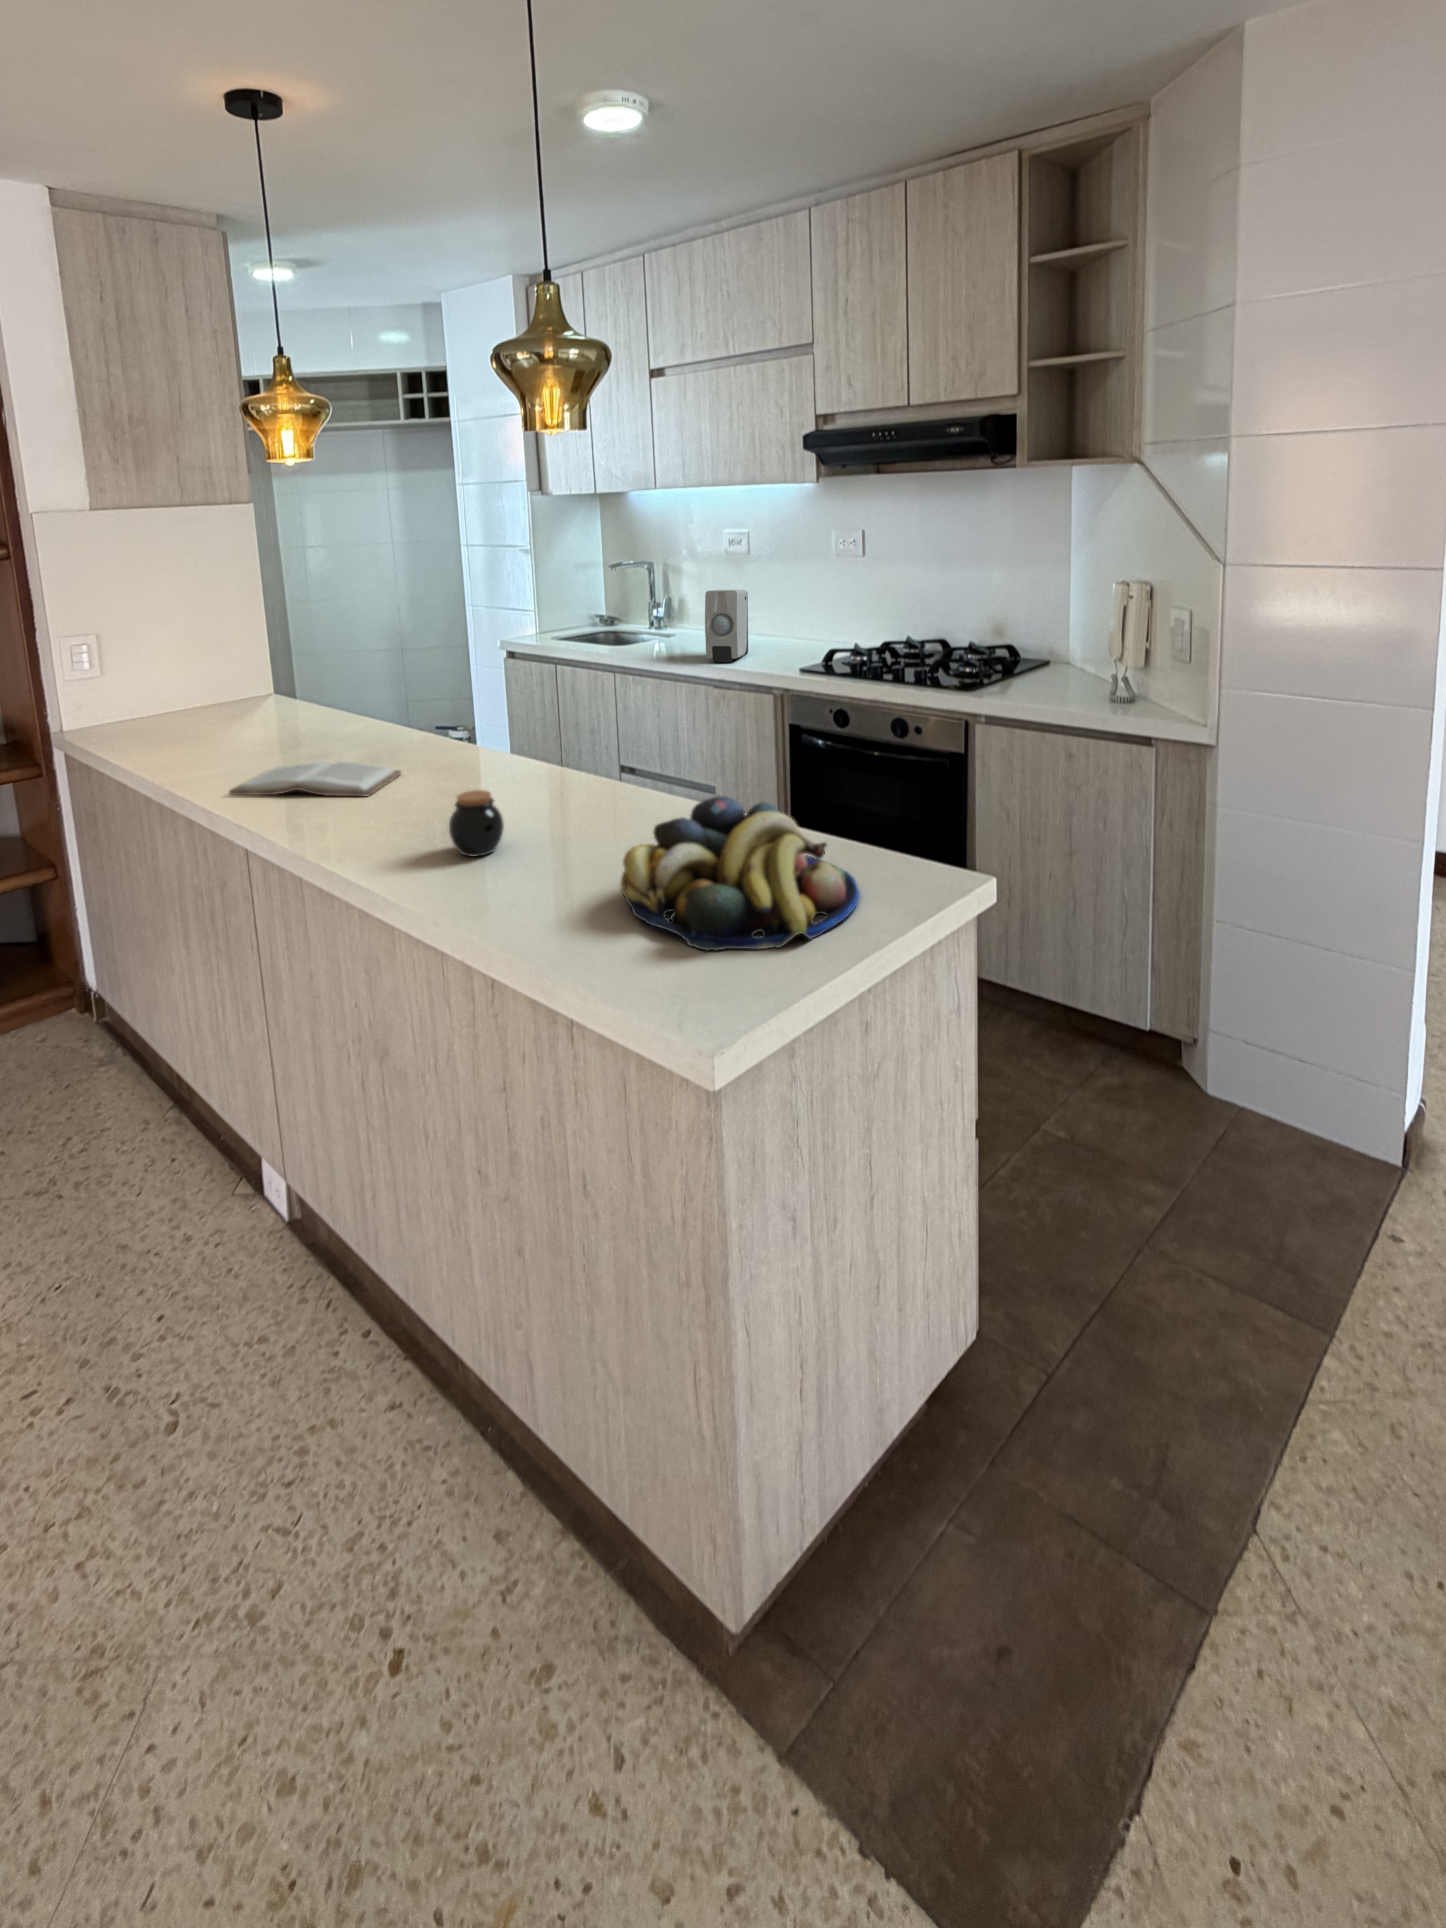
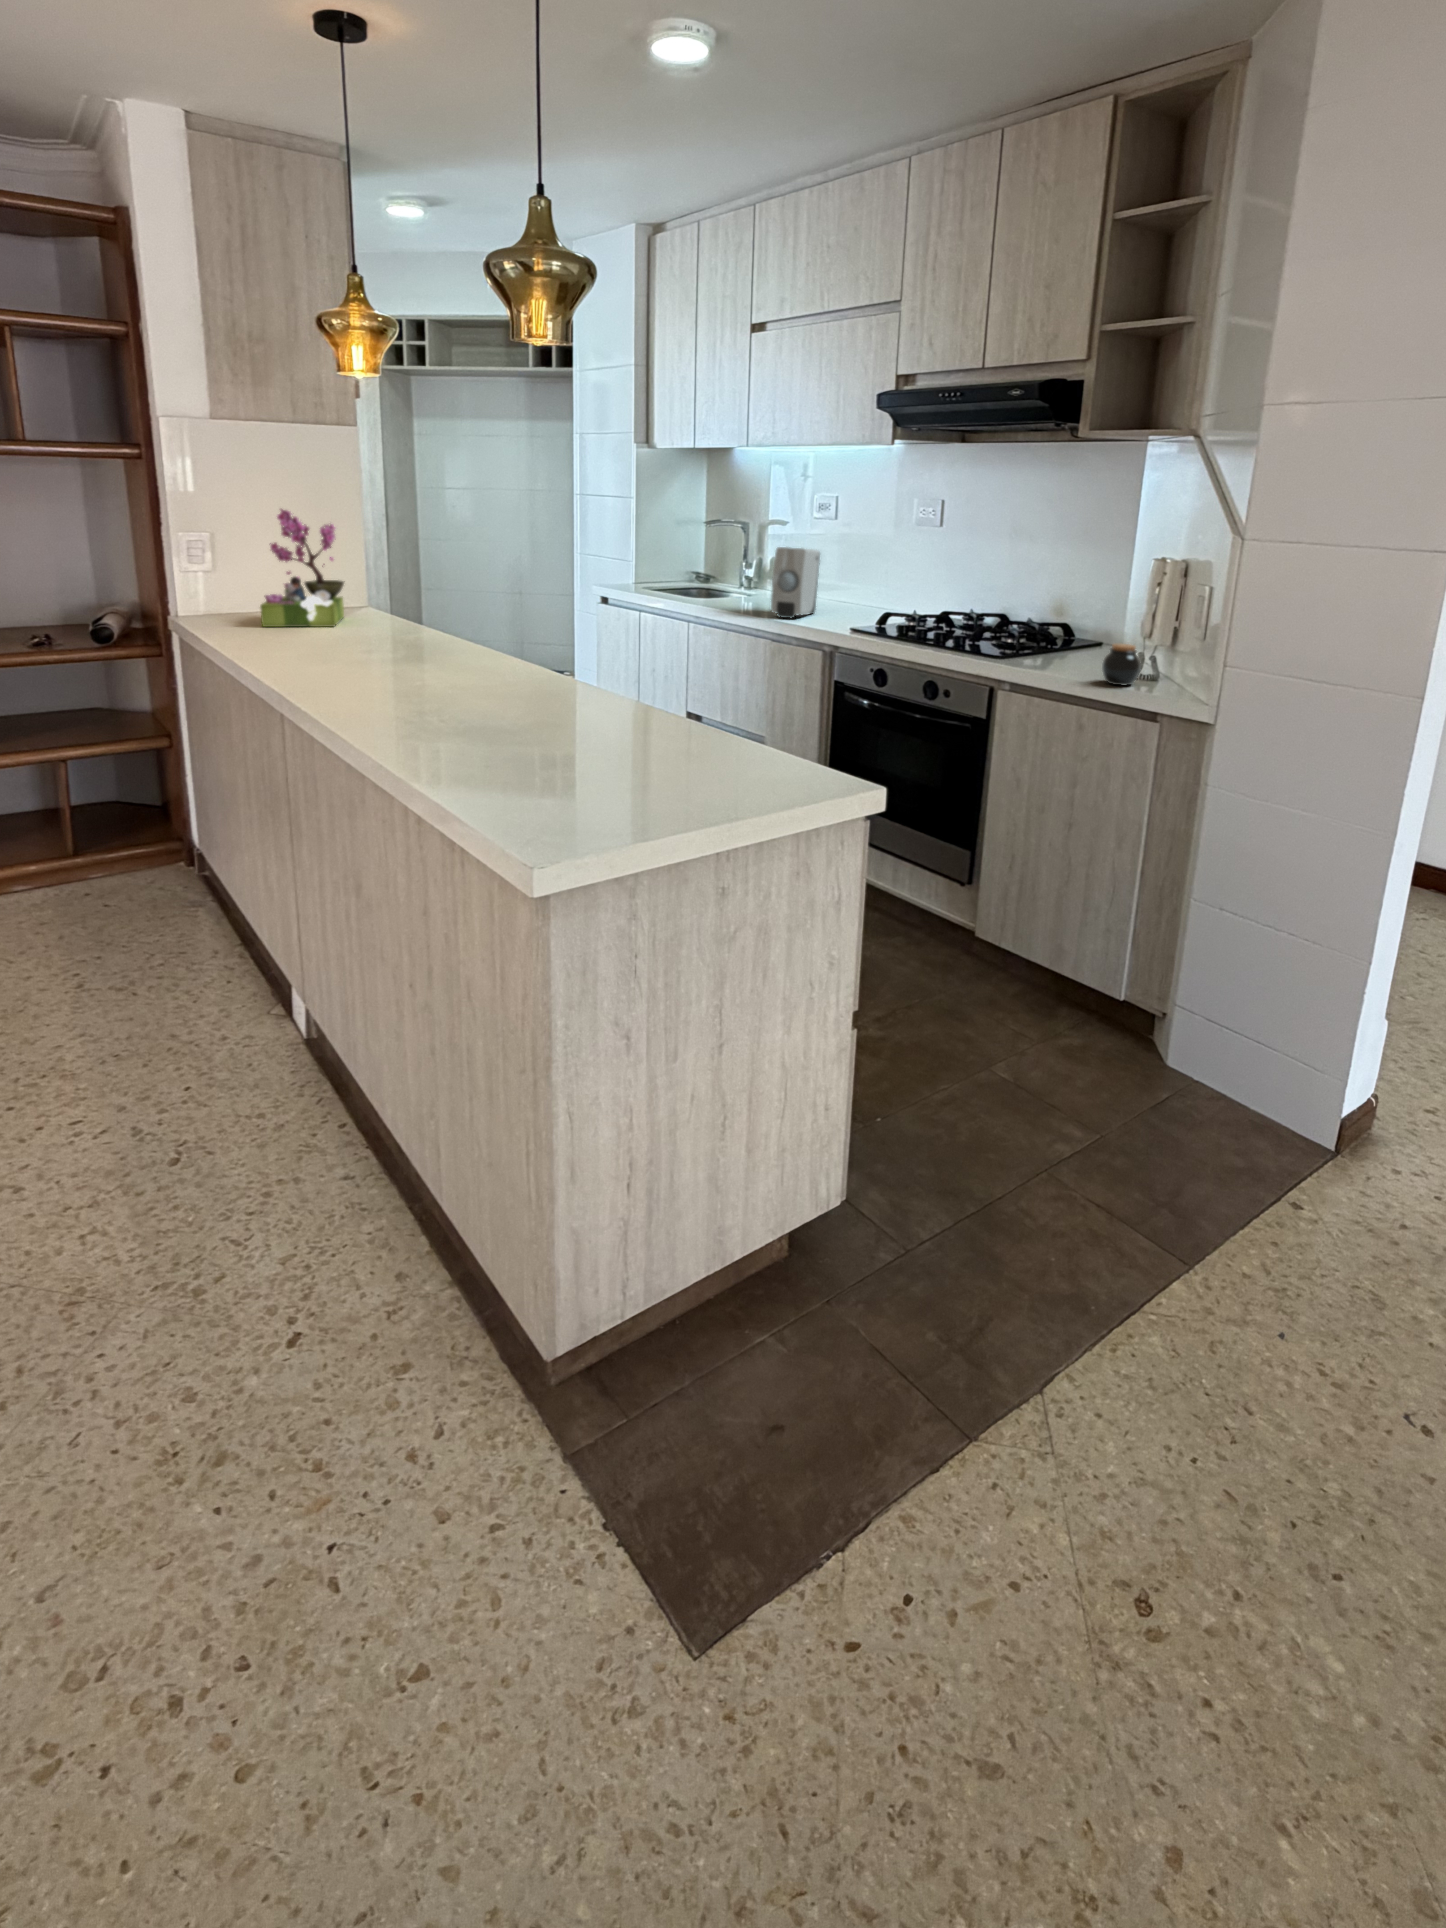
flower arrangement: none [167,601,260,738] -> present [260,509,344,627]
book: present [229,762,401,796] -> none [277,649,428,679]
jar: present [449,790,504,857] -> present [1102,644,1141,685]
fruit bowl: present [620,796,860,951] -> none [532,686,747,805]

